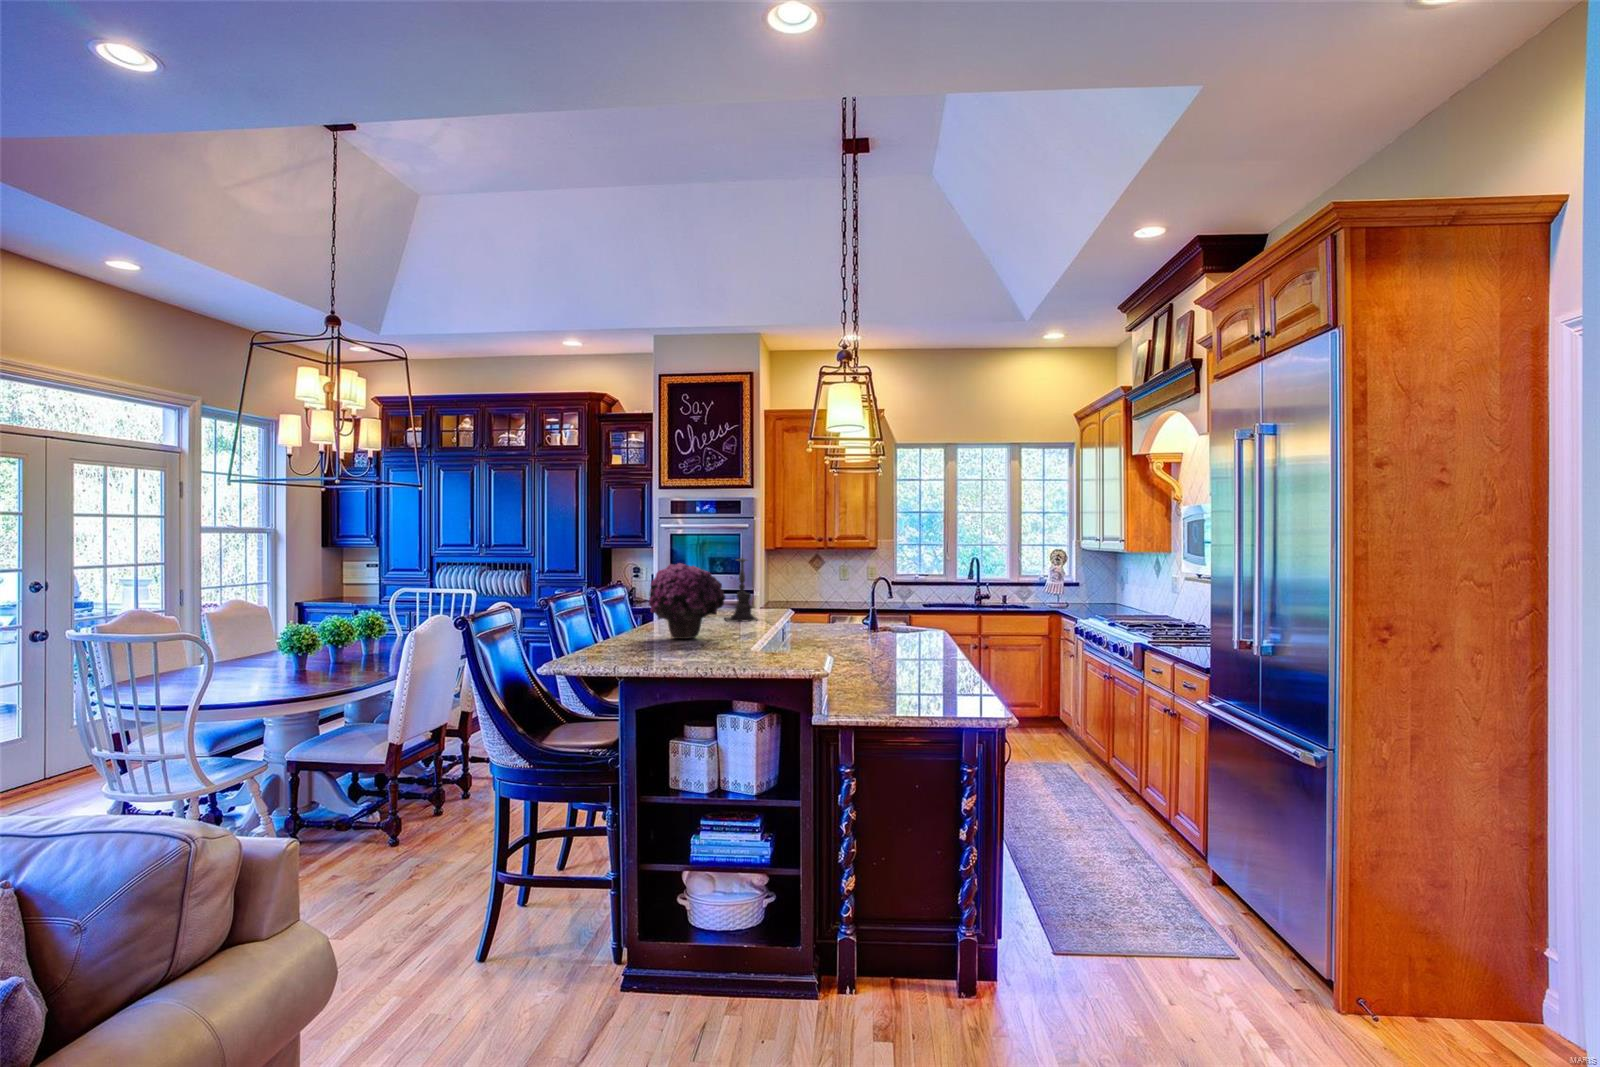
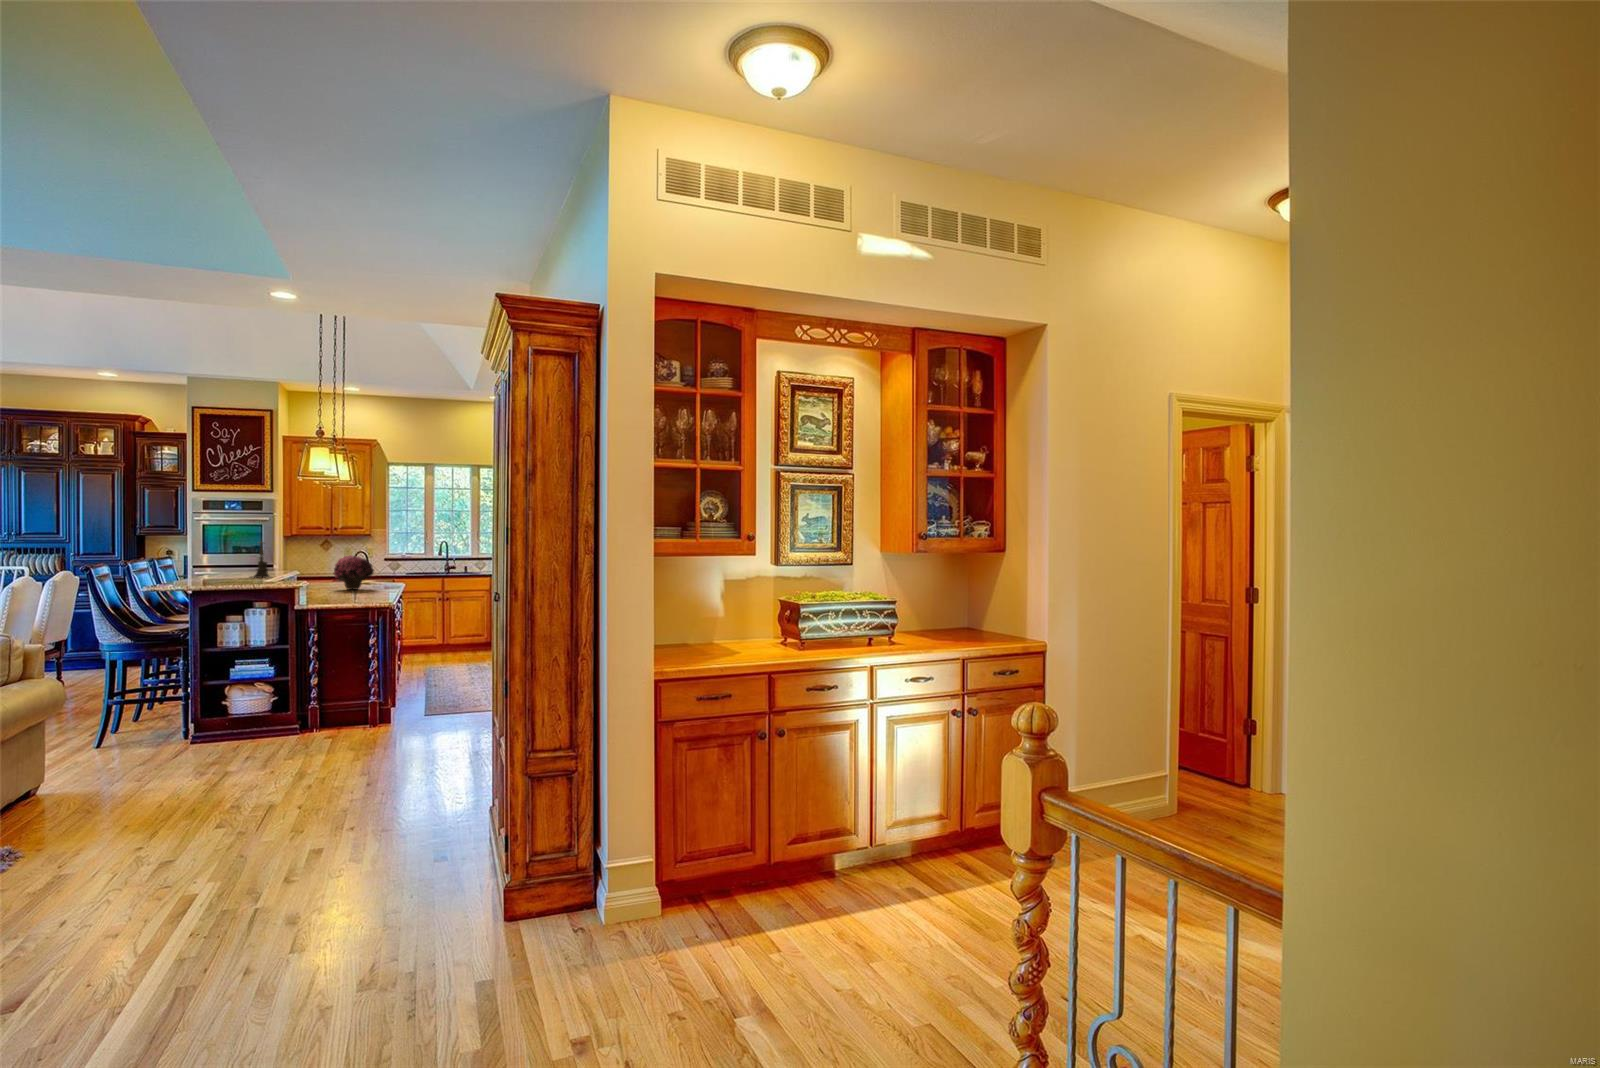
flower: present [648,563,726,639] -> present [334,555,374,589]

